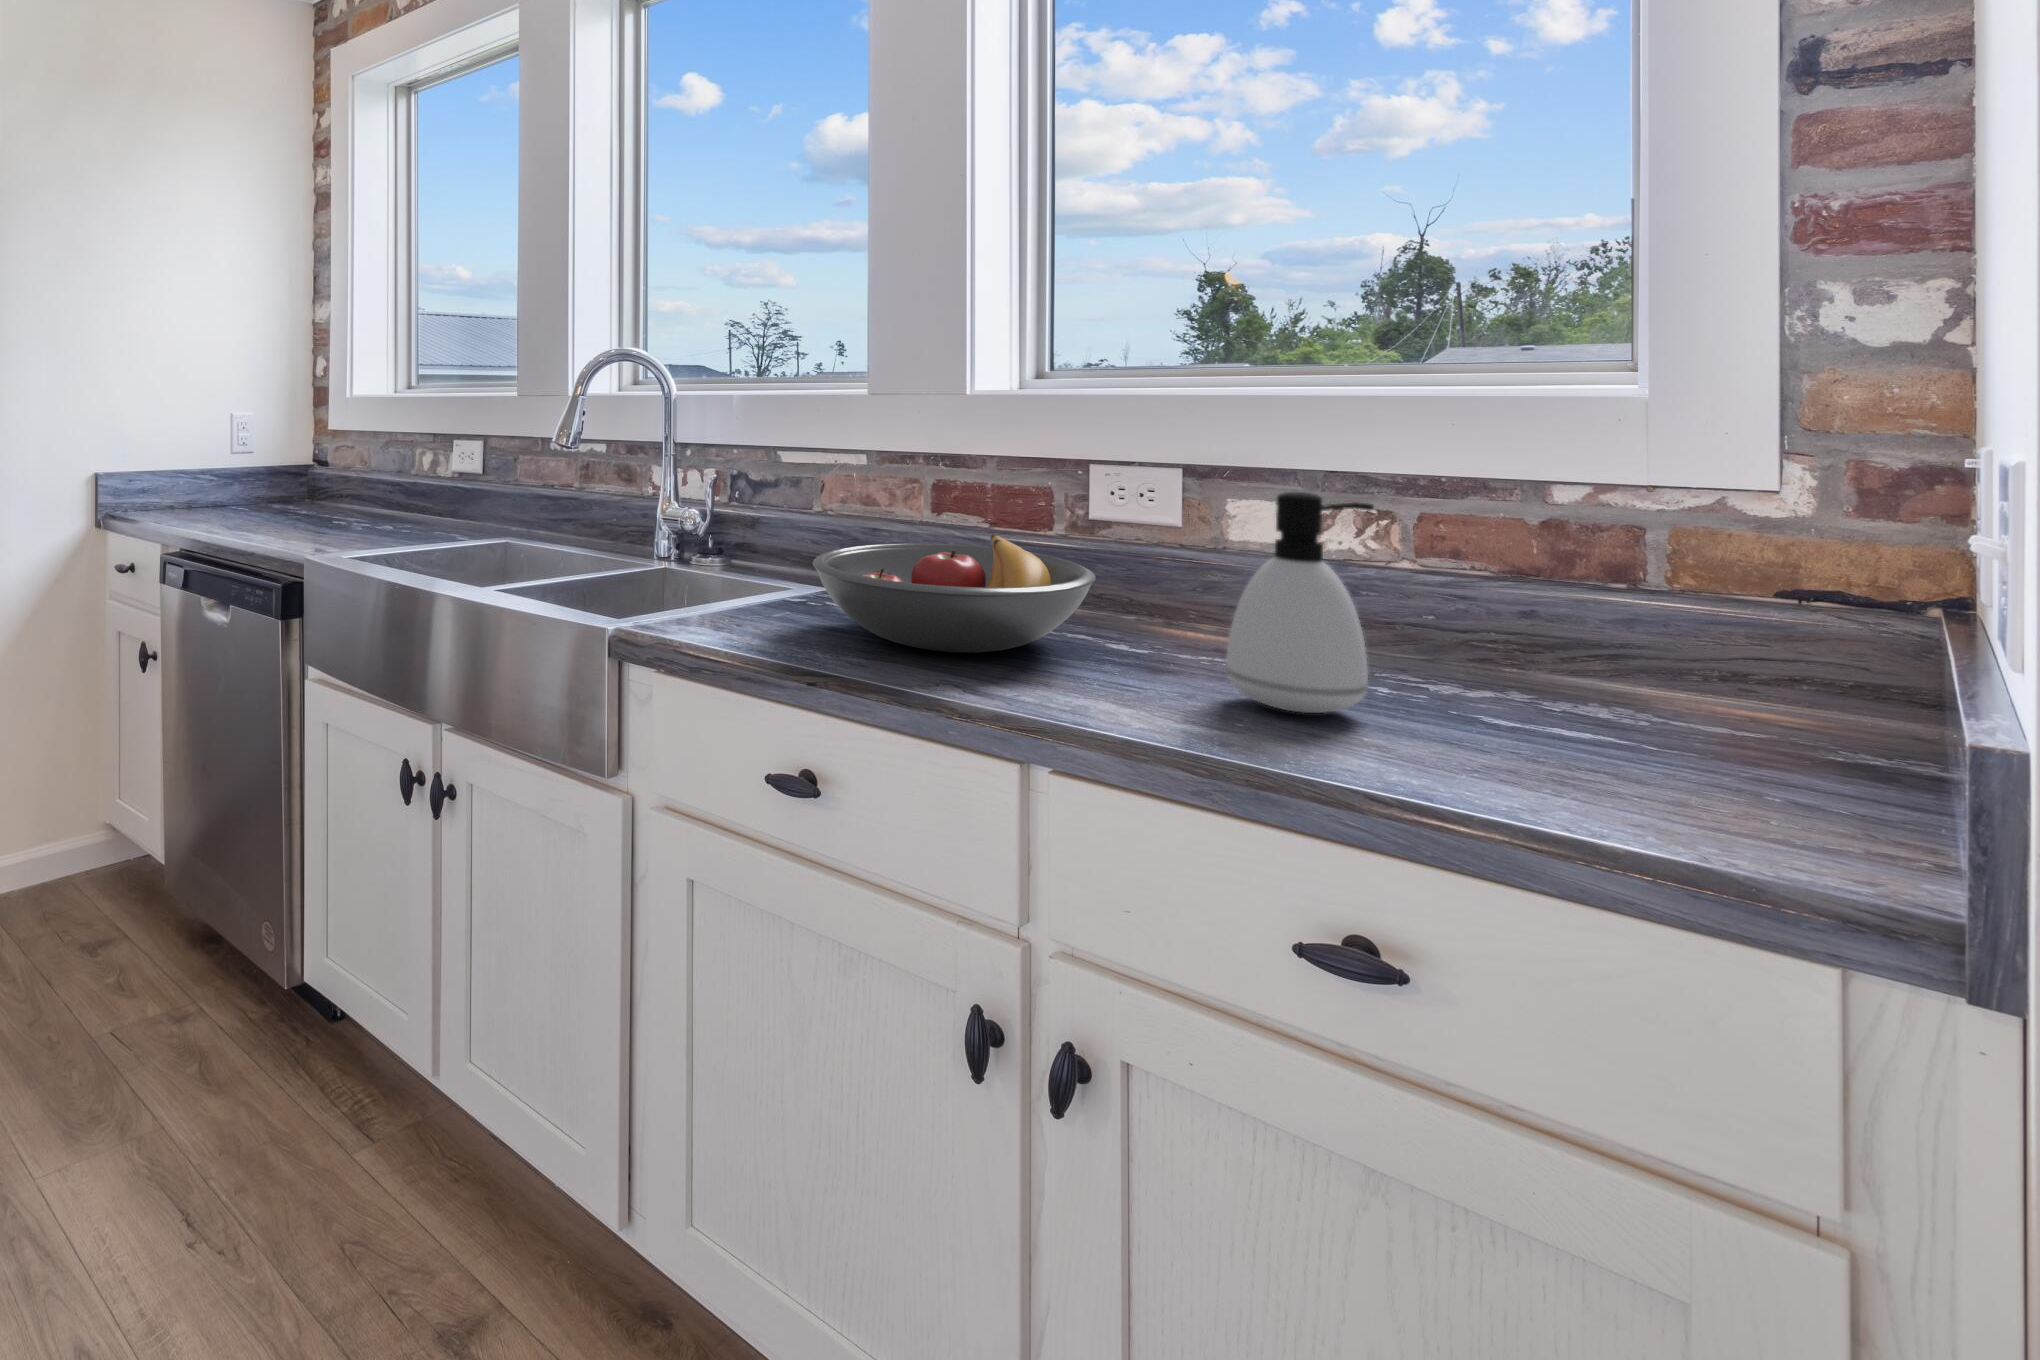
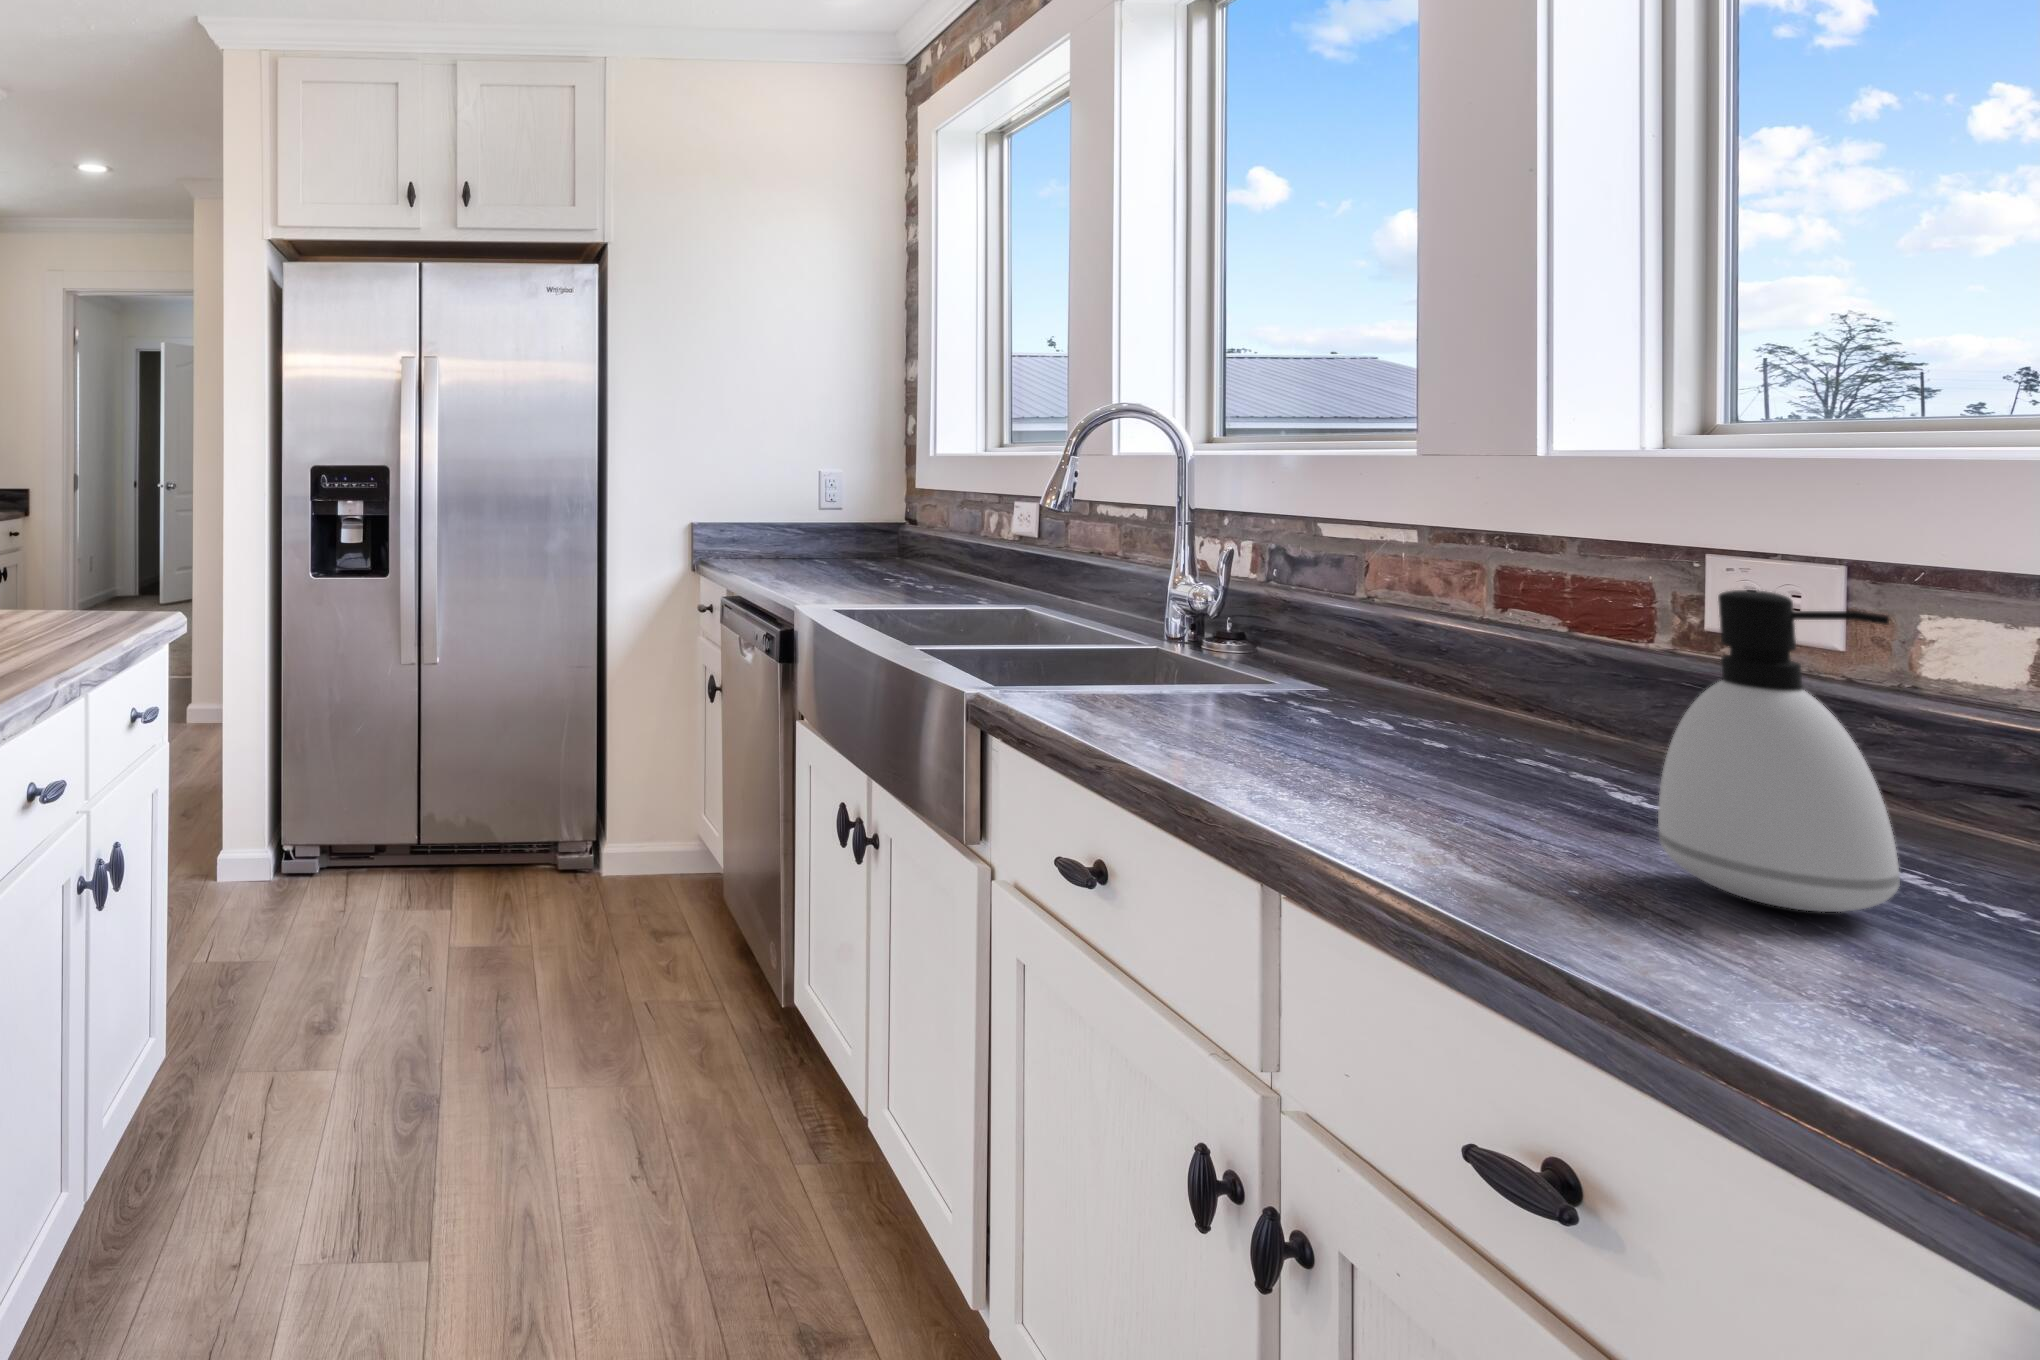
fruit bowl: present [813,534,1096,653] -> none [1193,633,1601,773]

